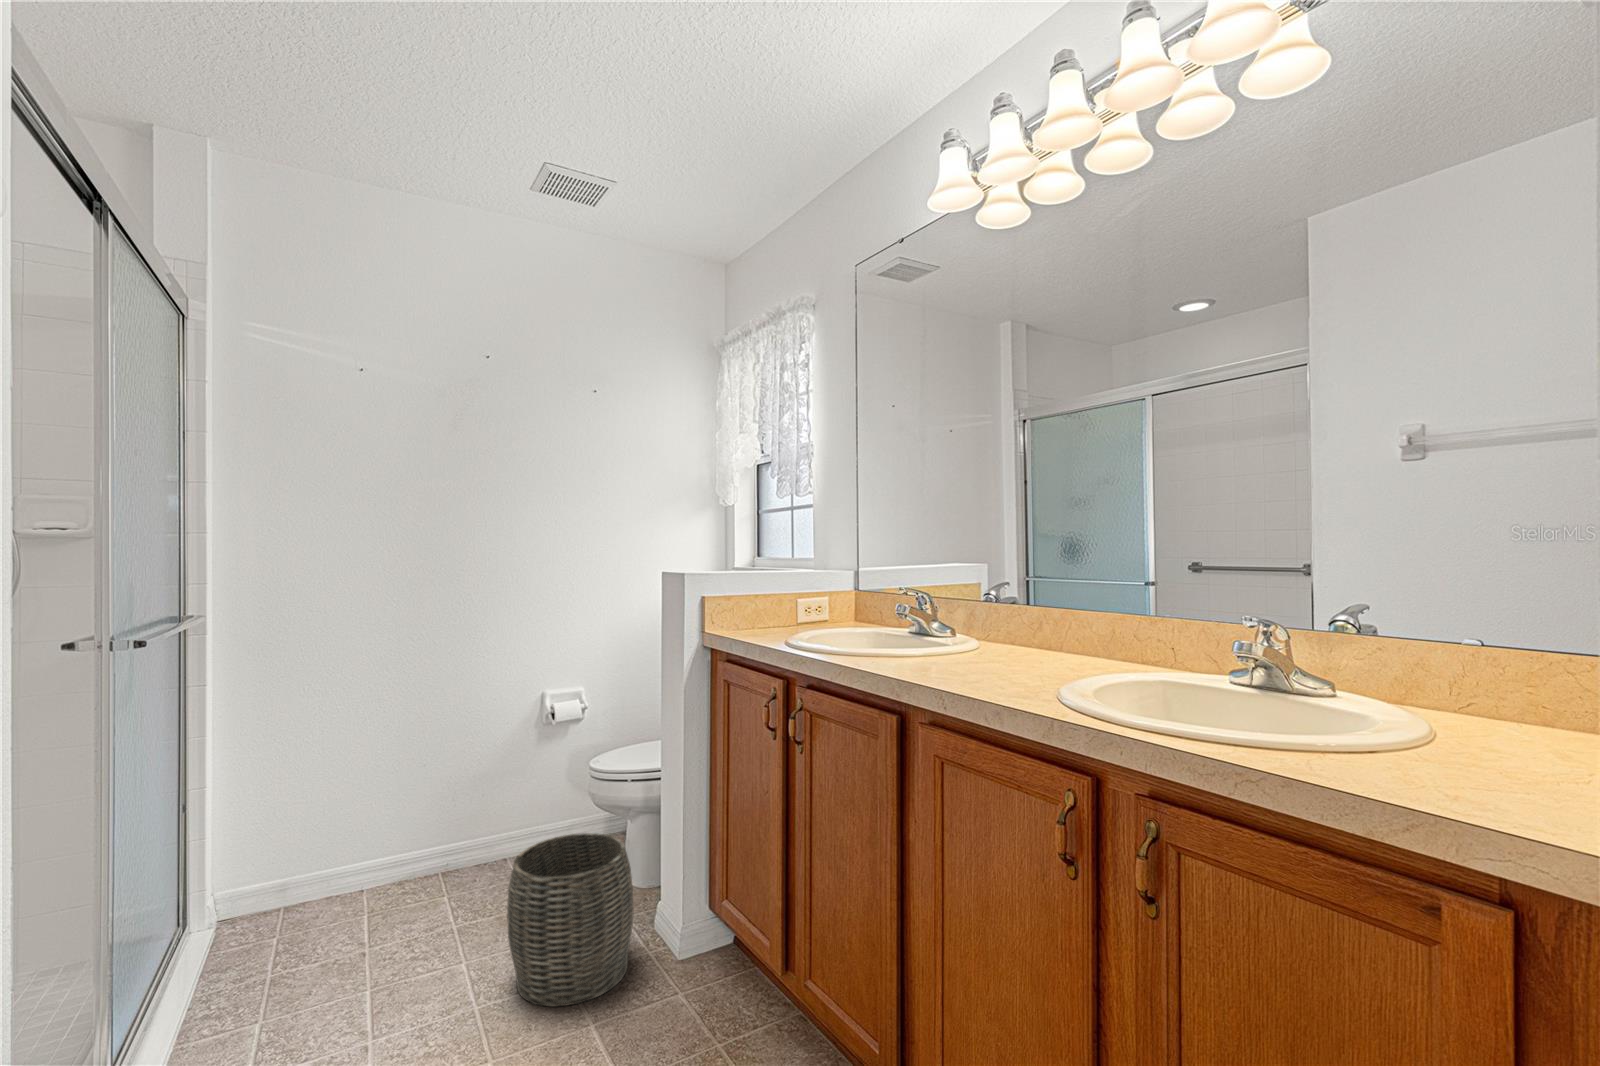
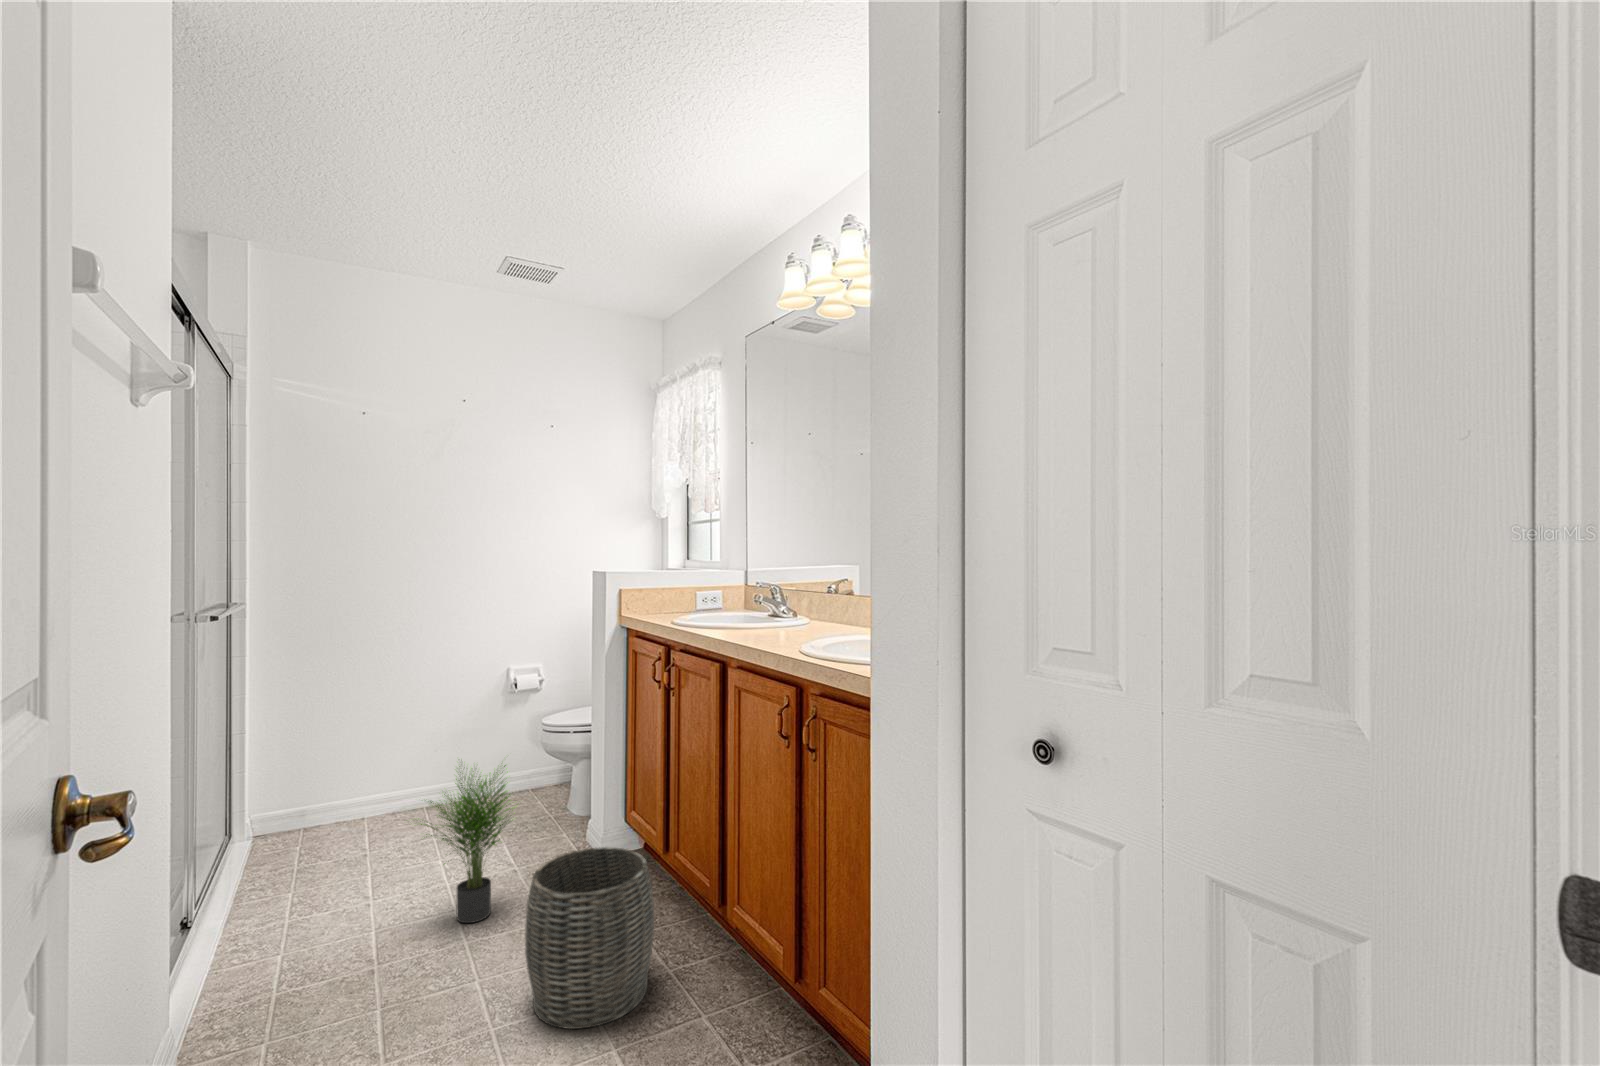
potted plant: none [387,743,513,908] -> present [418,765,510,923]

